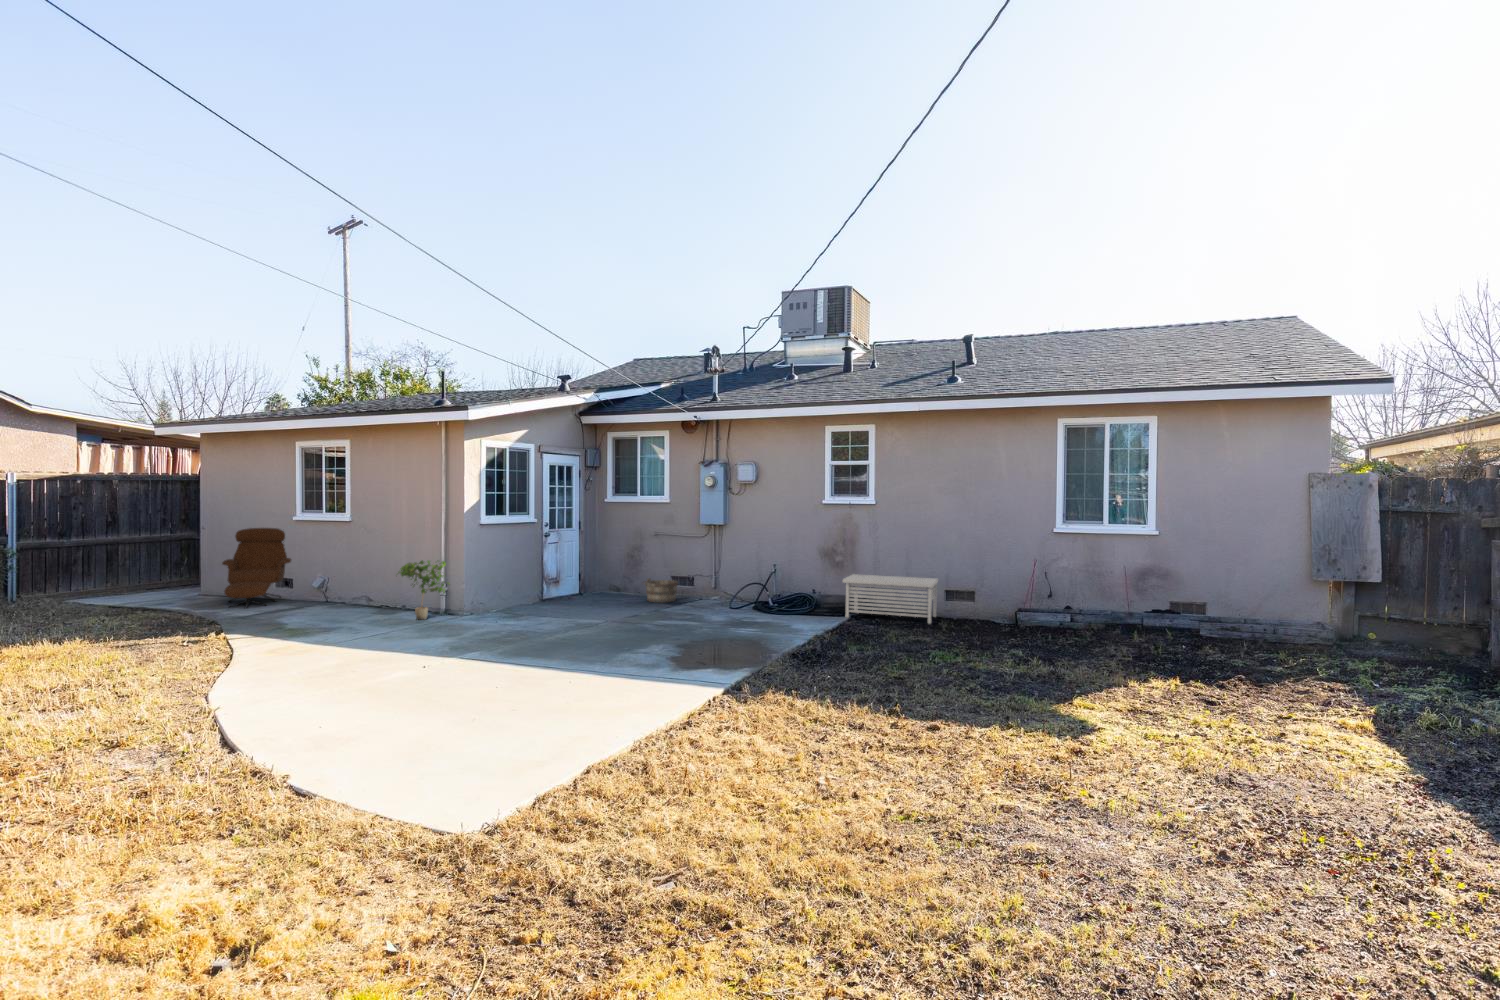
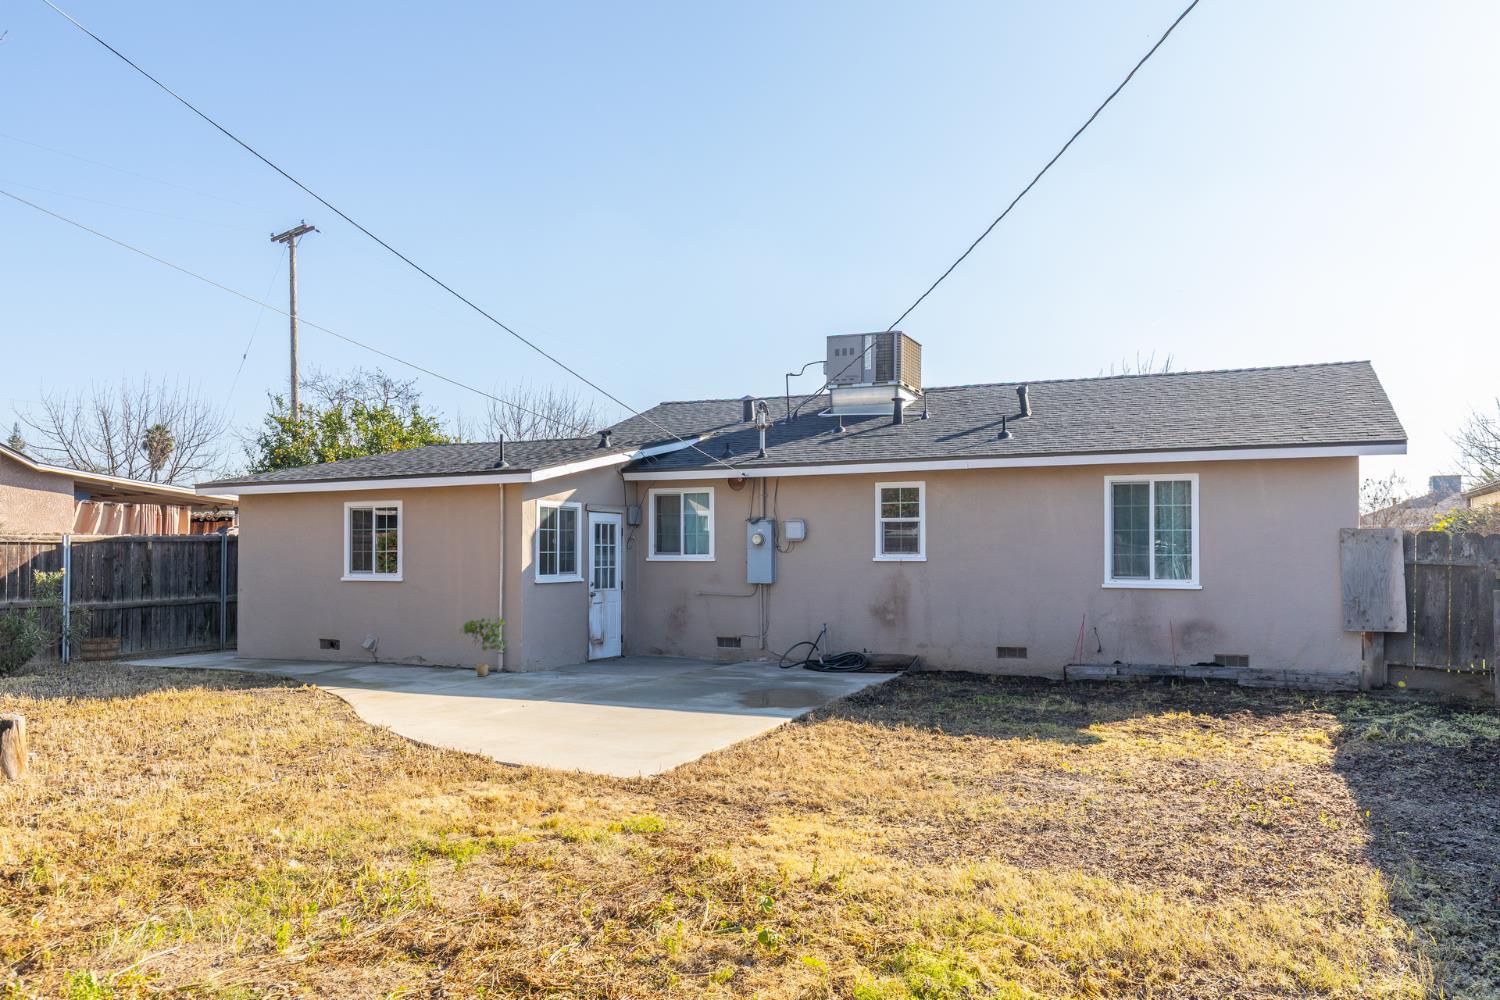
lounge chair: present [222,528,291,608] -> none [274,589,337,668]
storage bench: present [843,574,938,624] -> none [894,632,990,679]
bucket: present [645,578,678,603] -> present [80,635,124,660]

